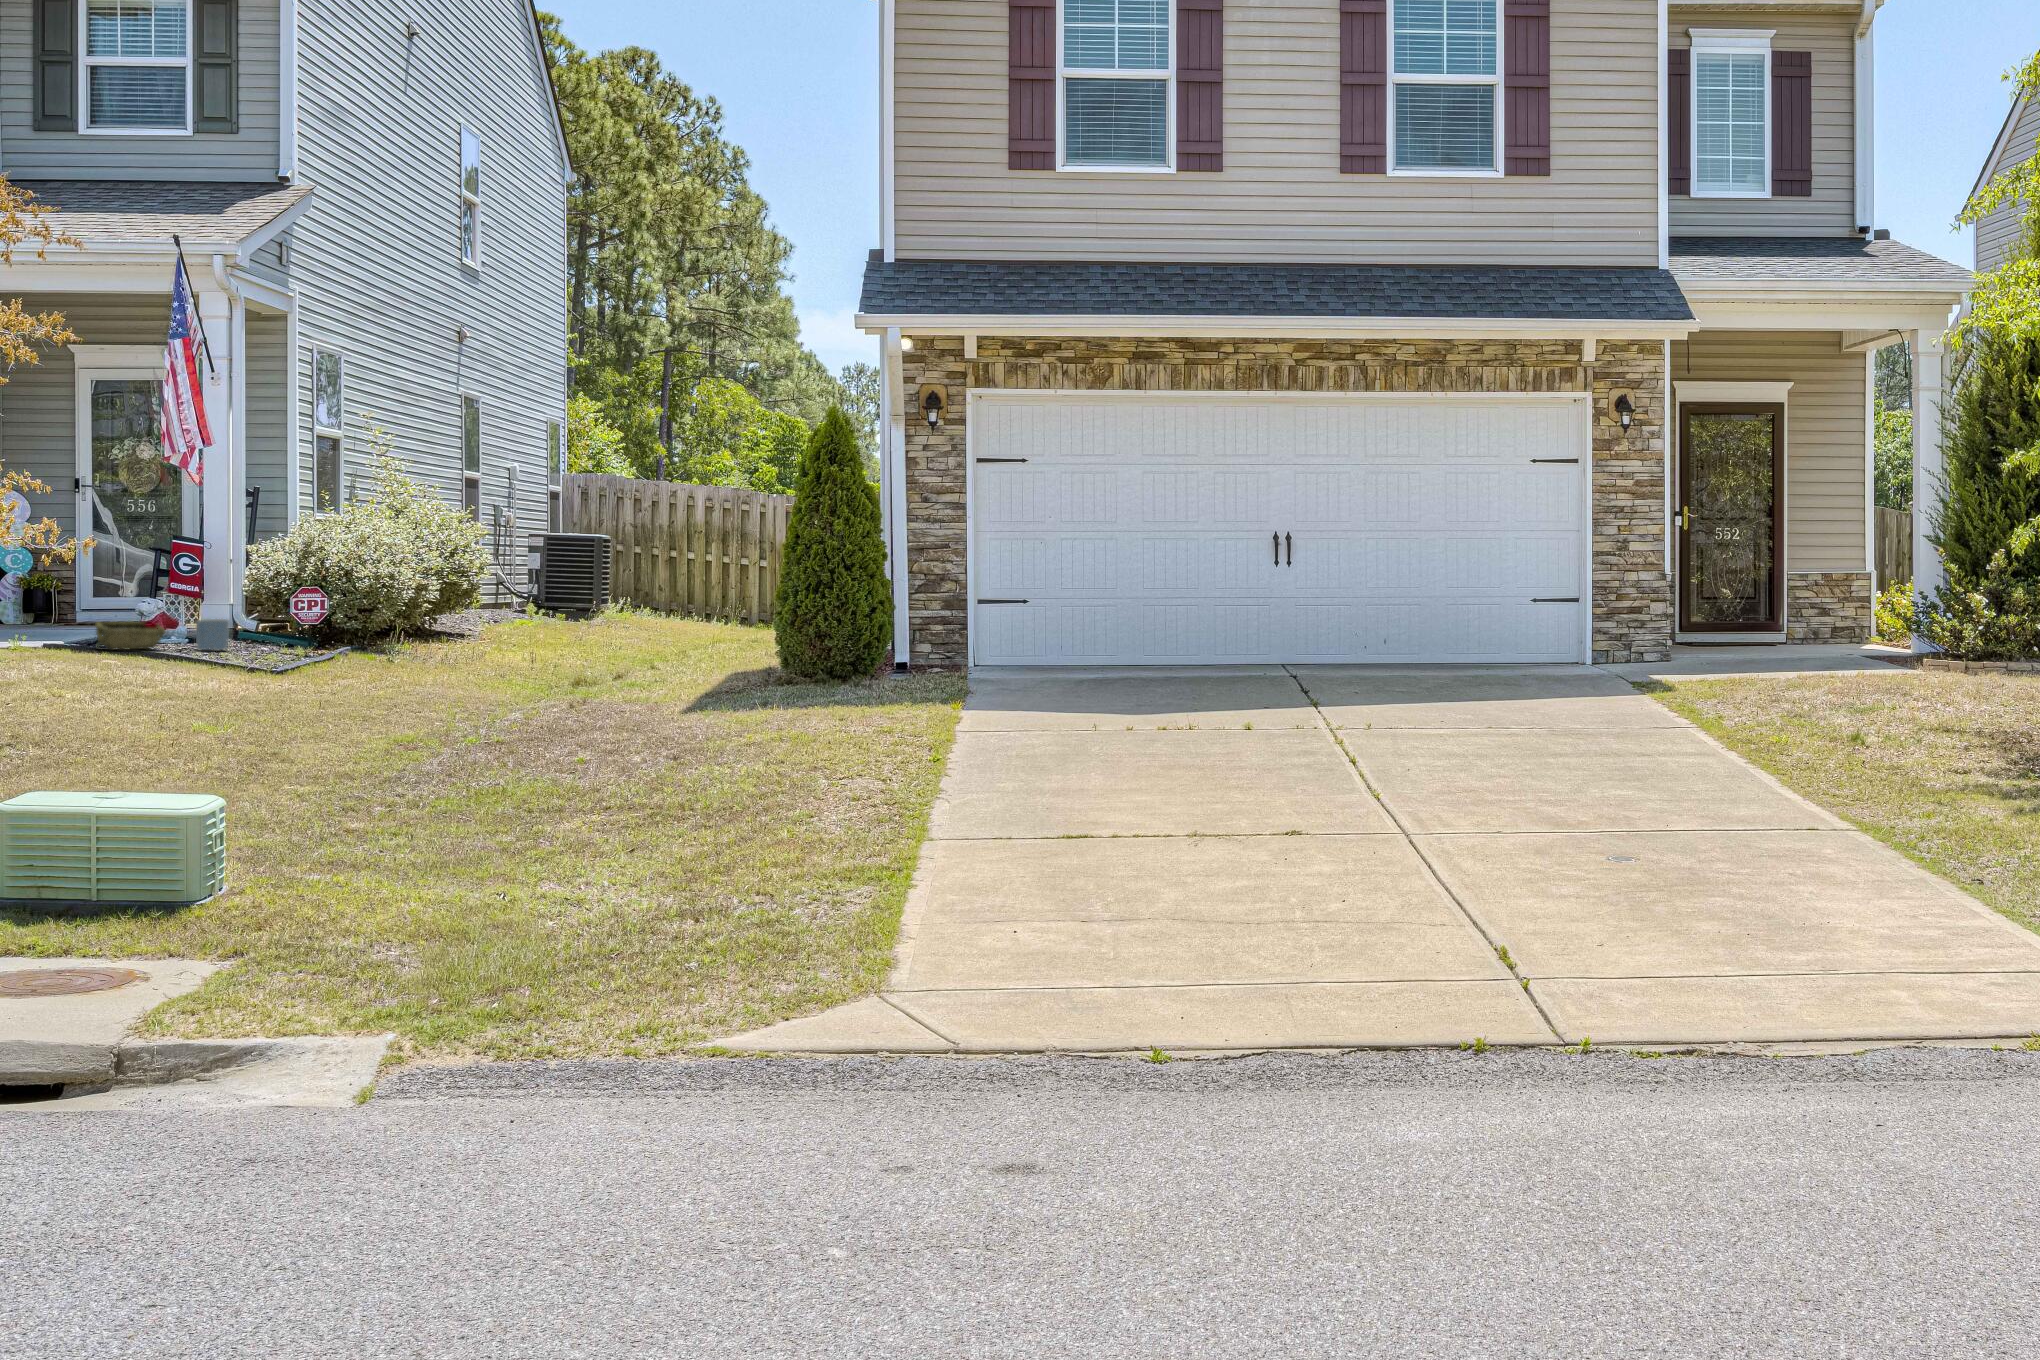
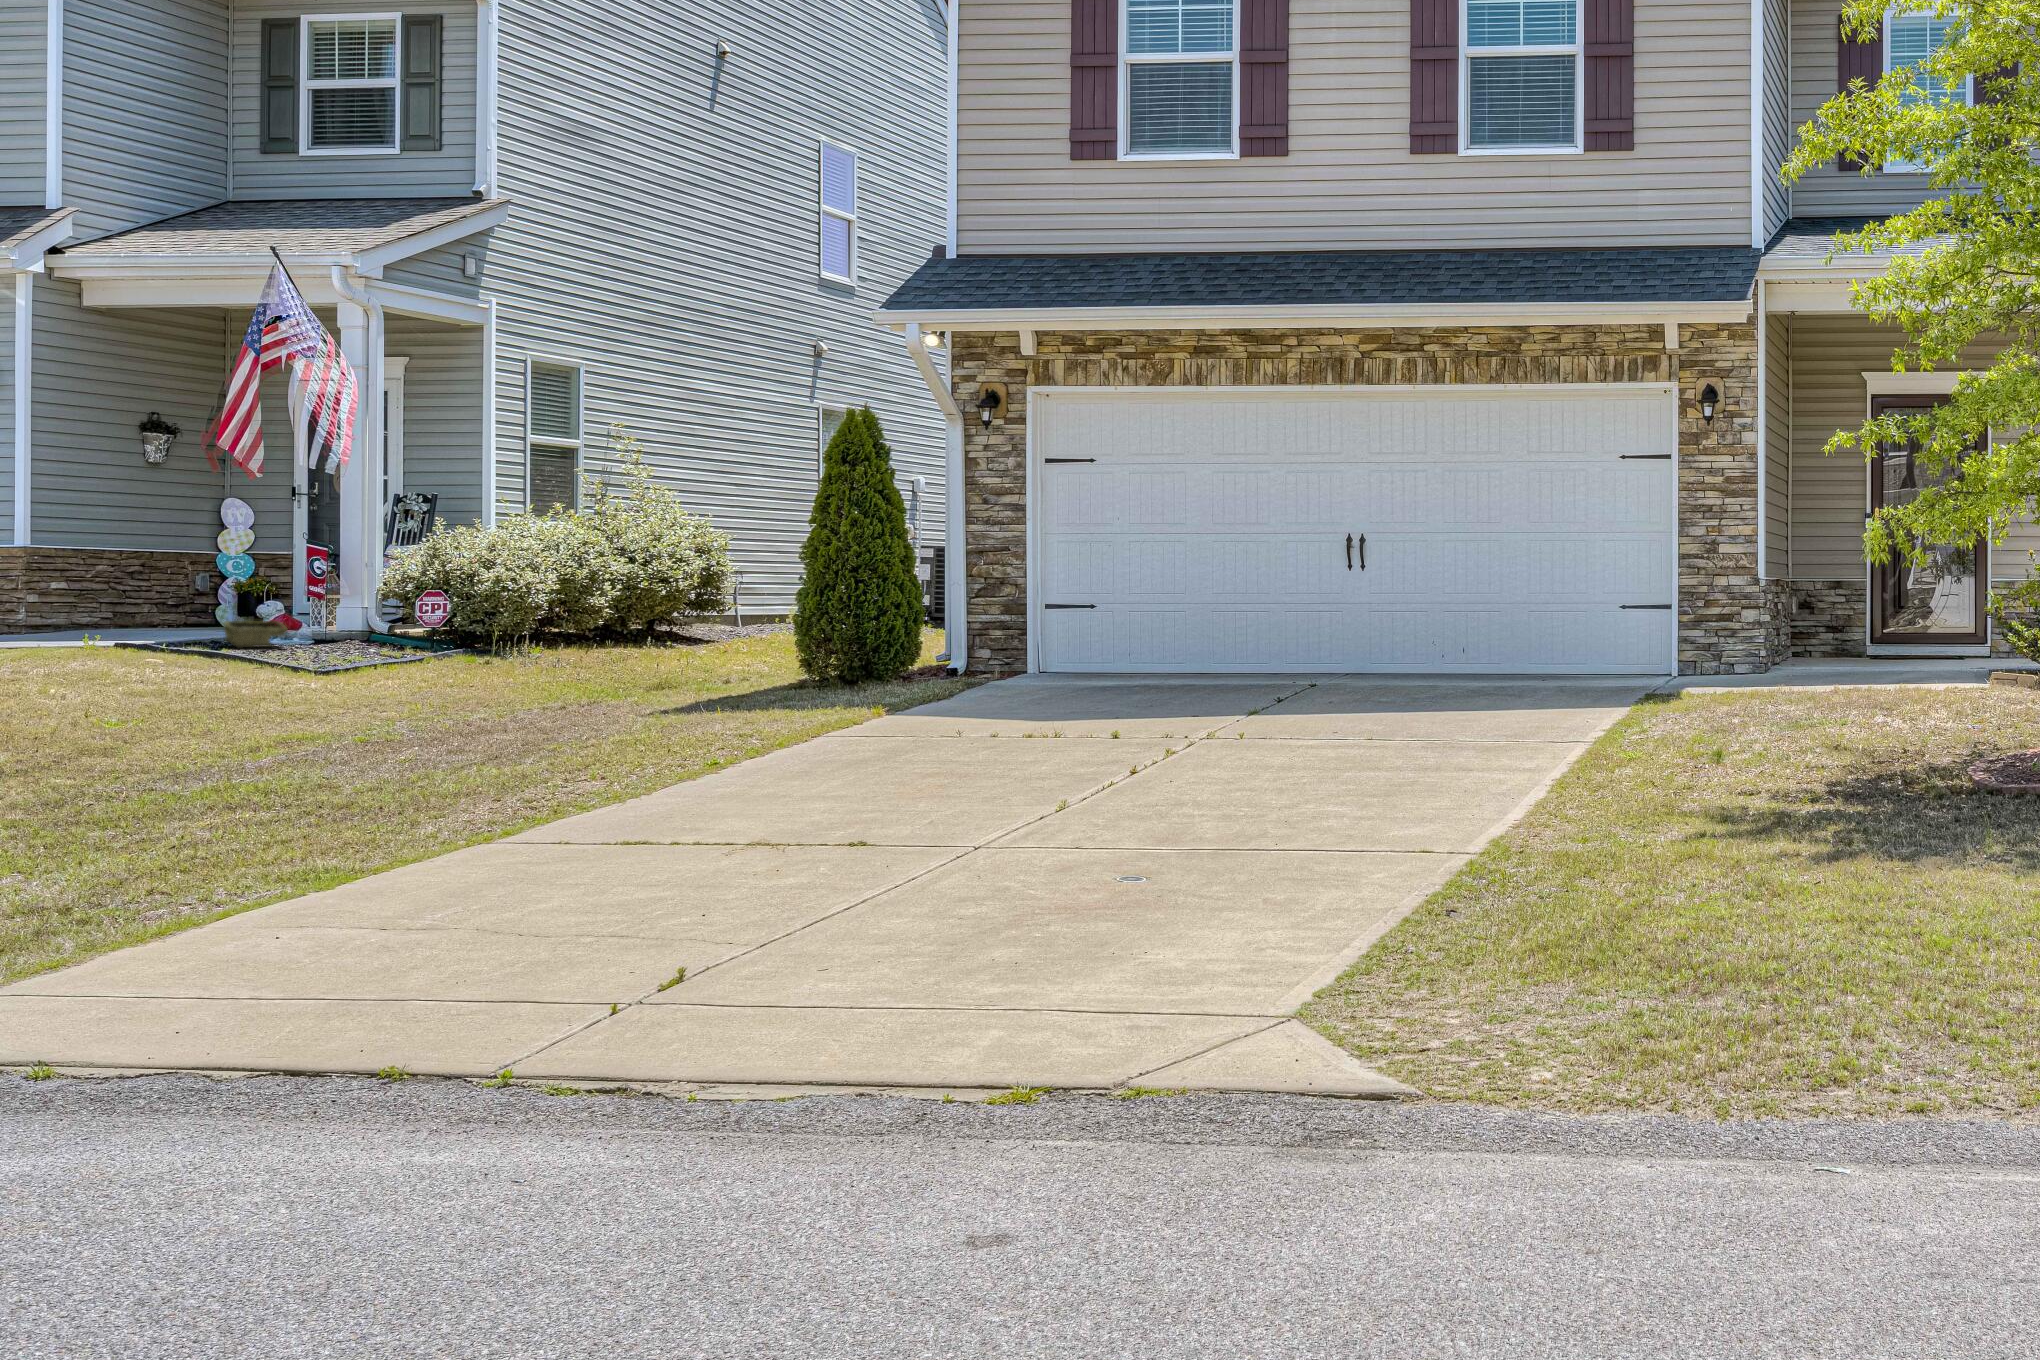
planter: present [196,619,230,651] -> none [317,618,349,649]

